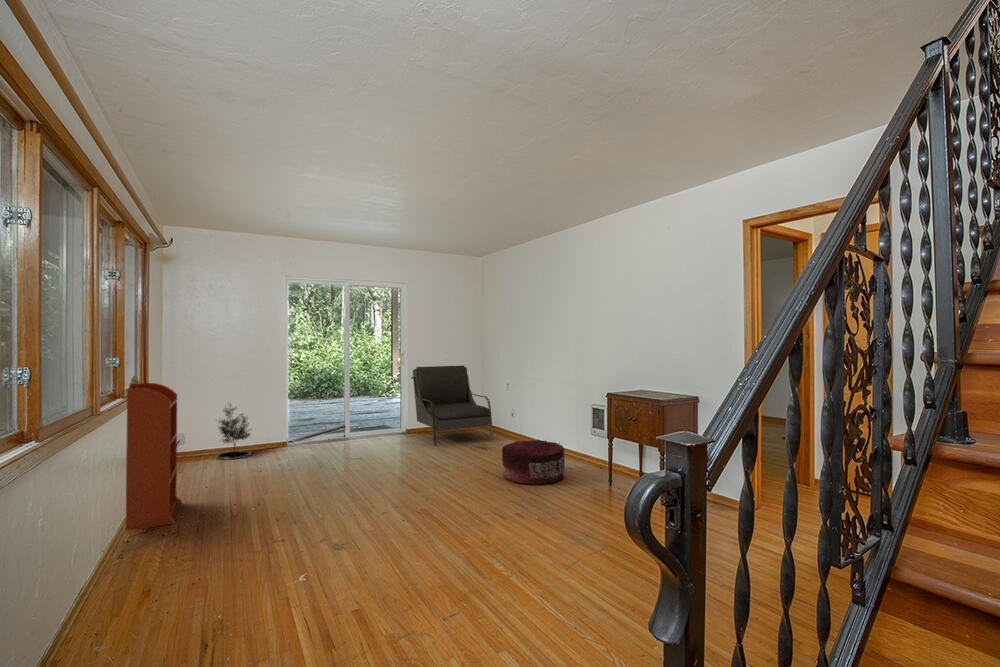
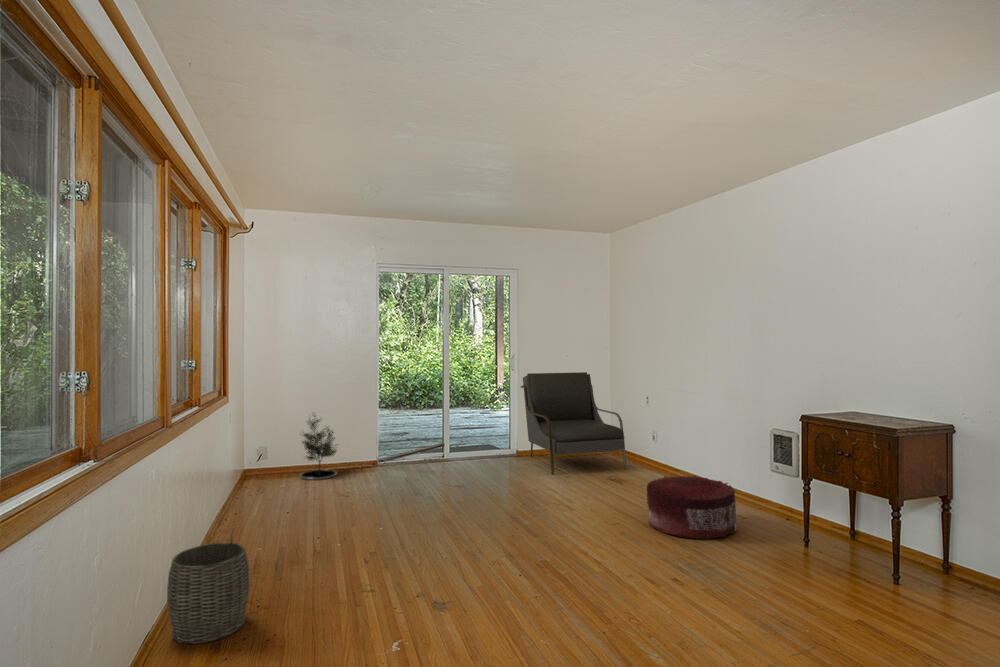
bookcase: present [126,376,182,531] -> none [203,383,263,565]
woven basket: none [95,506,171,589] -> present [167,543,249,644]

